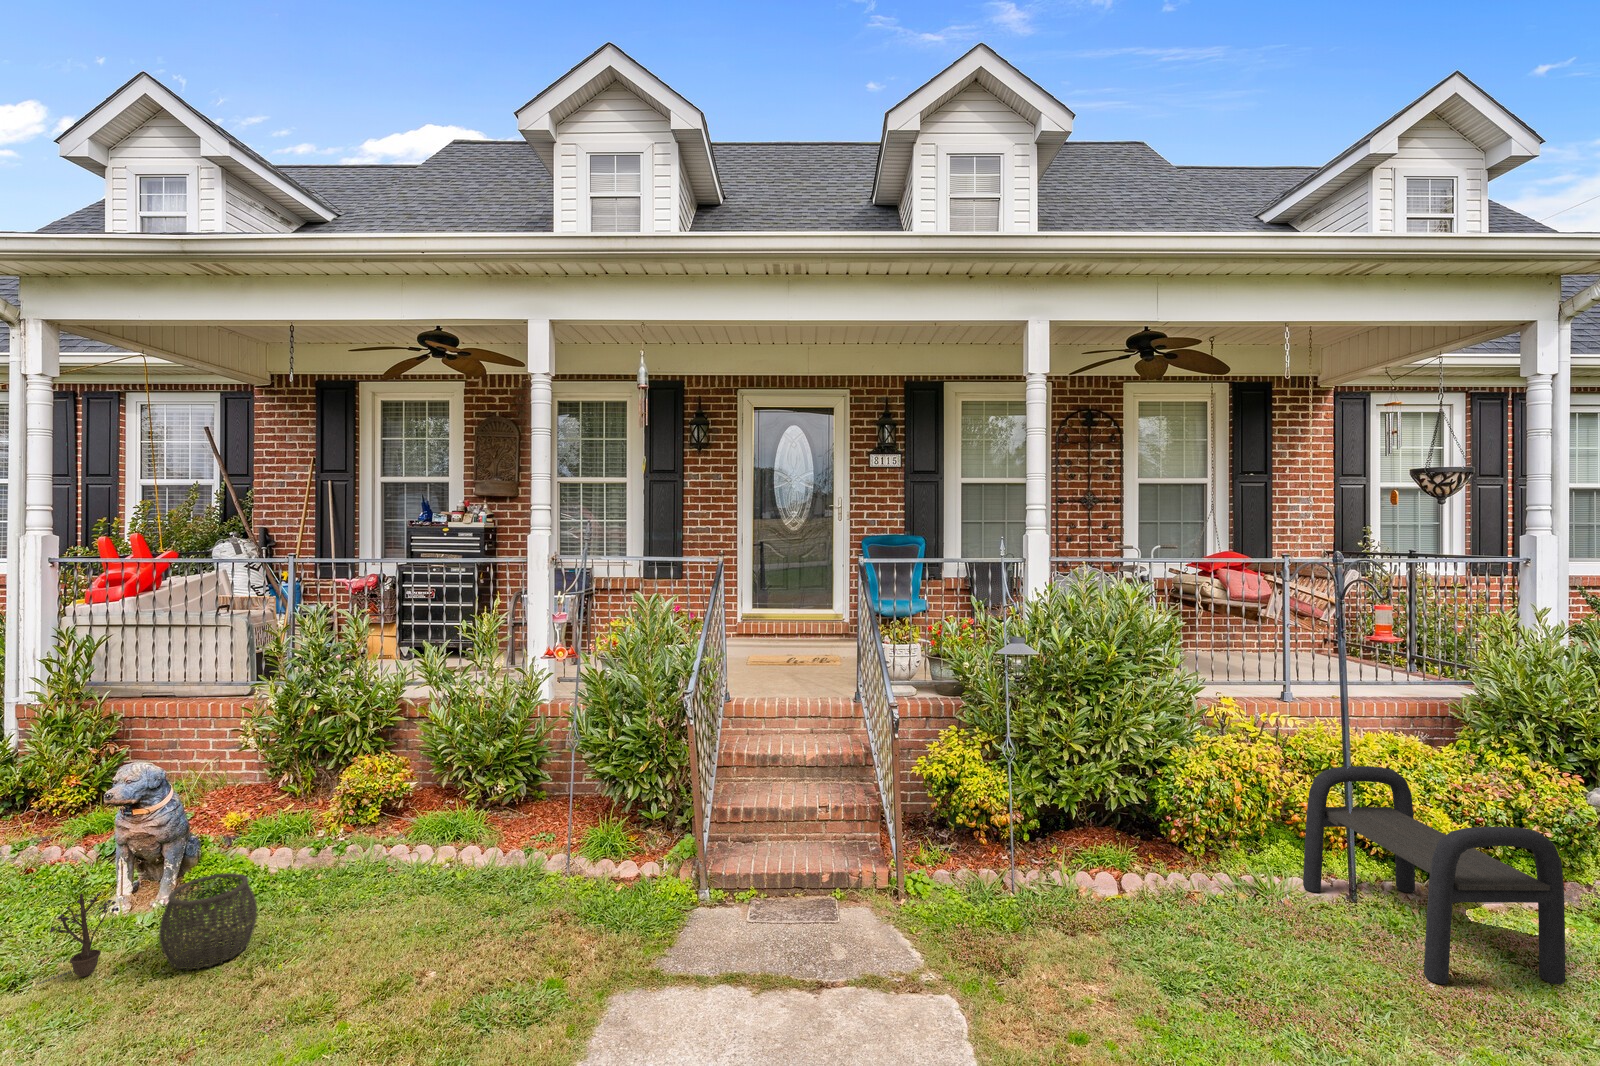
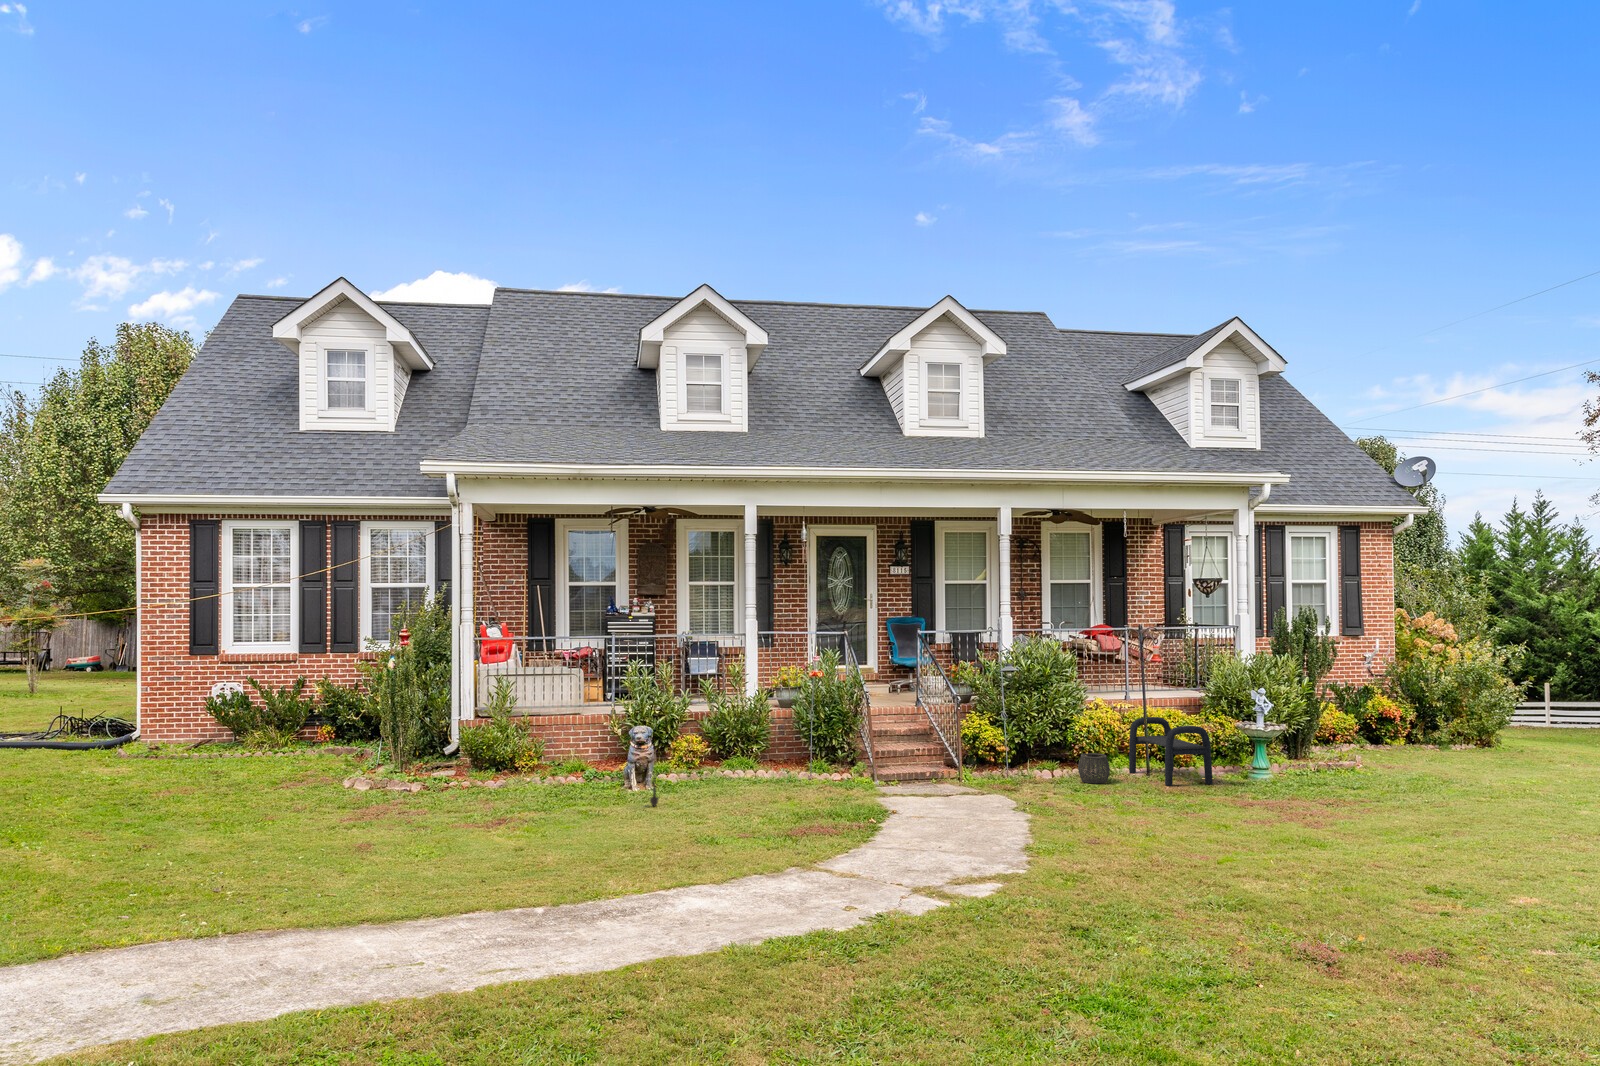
woven basket: present [159,873,257,970] -> present [1078,753,1110,784]

